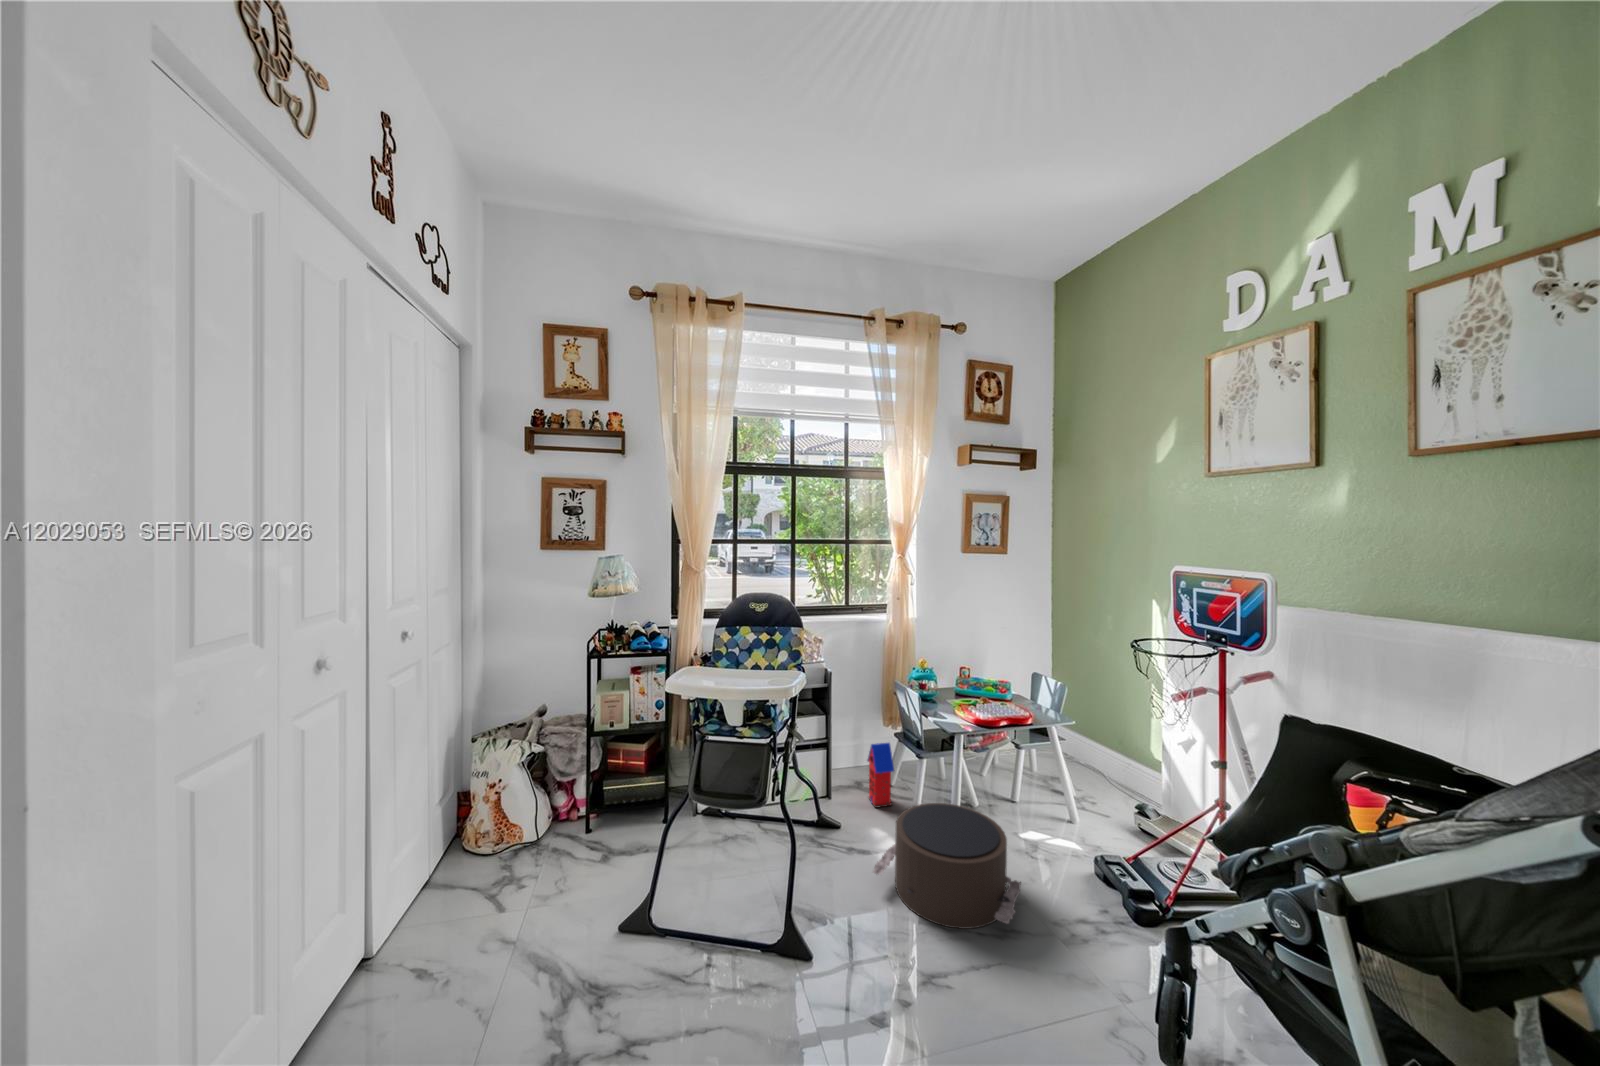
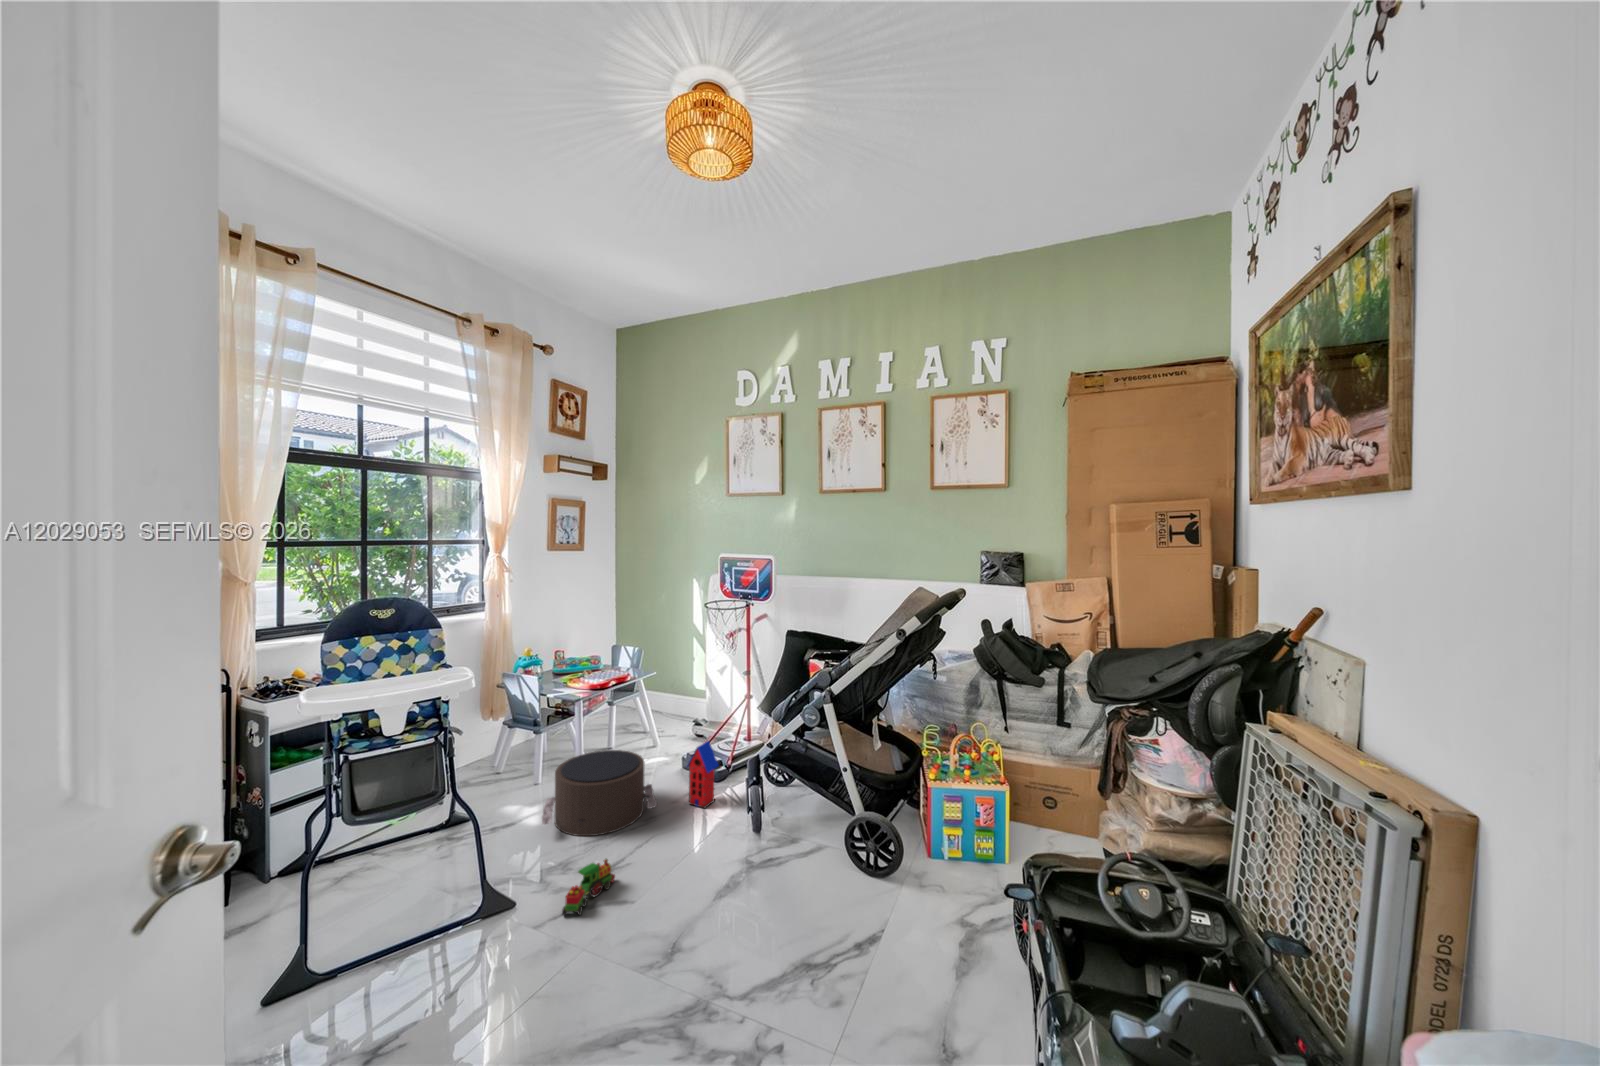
toy house: present [868,743,894,807] -> present [688,741,719,808]
toy train: none [821,966,906,1031] -> present [562,859,615,915]

